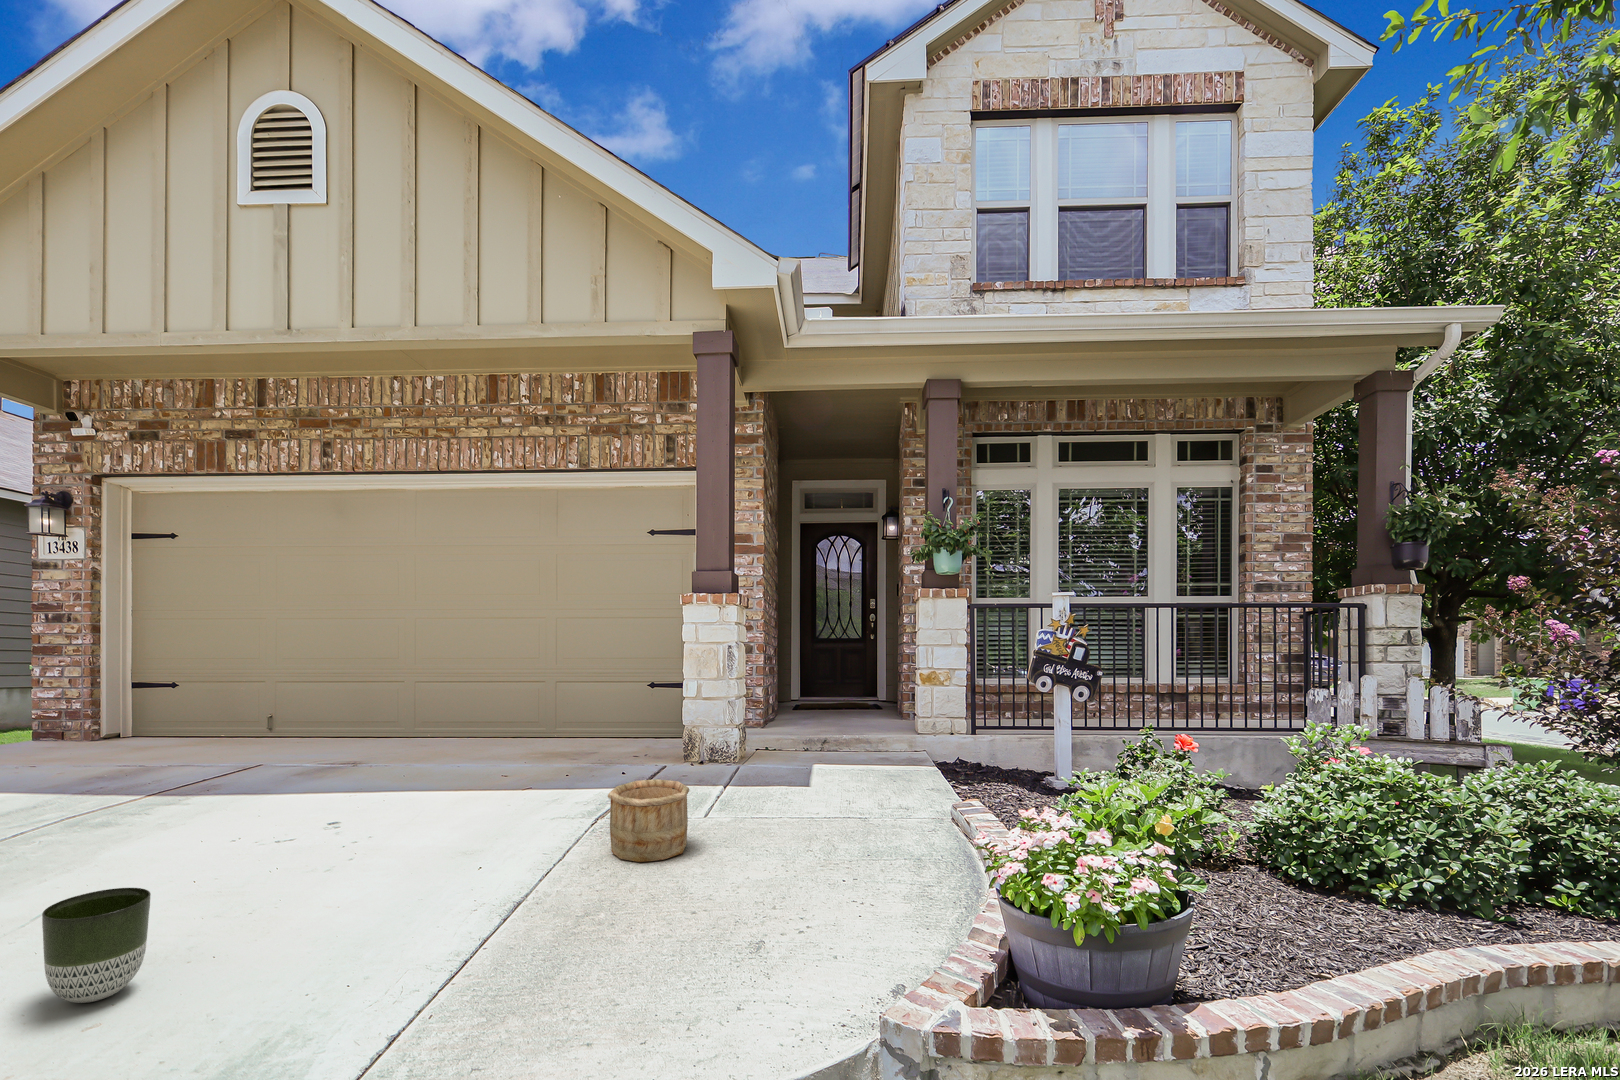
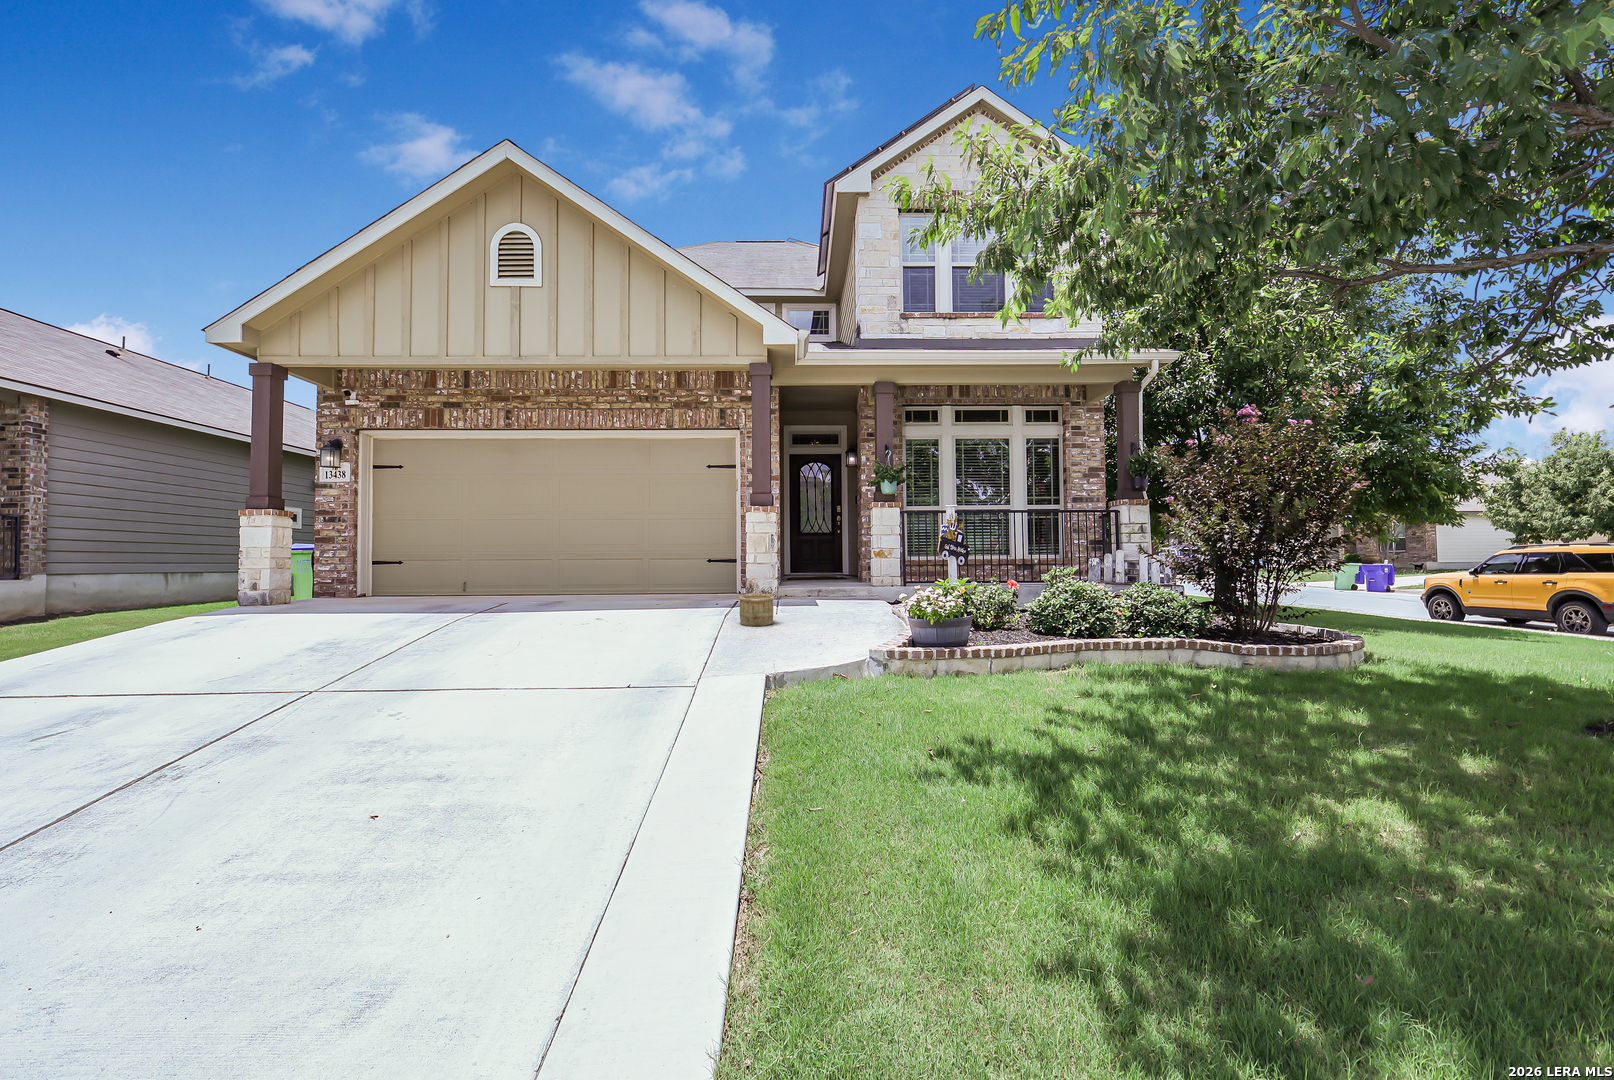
planter: present [42,888,151,1003] -> none [574,618,605,654]

